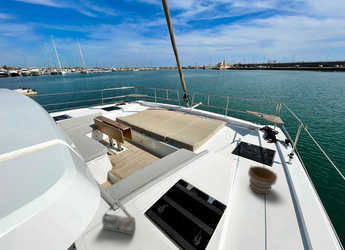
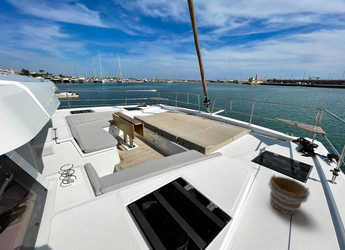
bag: present [102,200,136,234] -> none [71,179,107,226]

